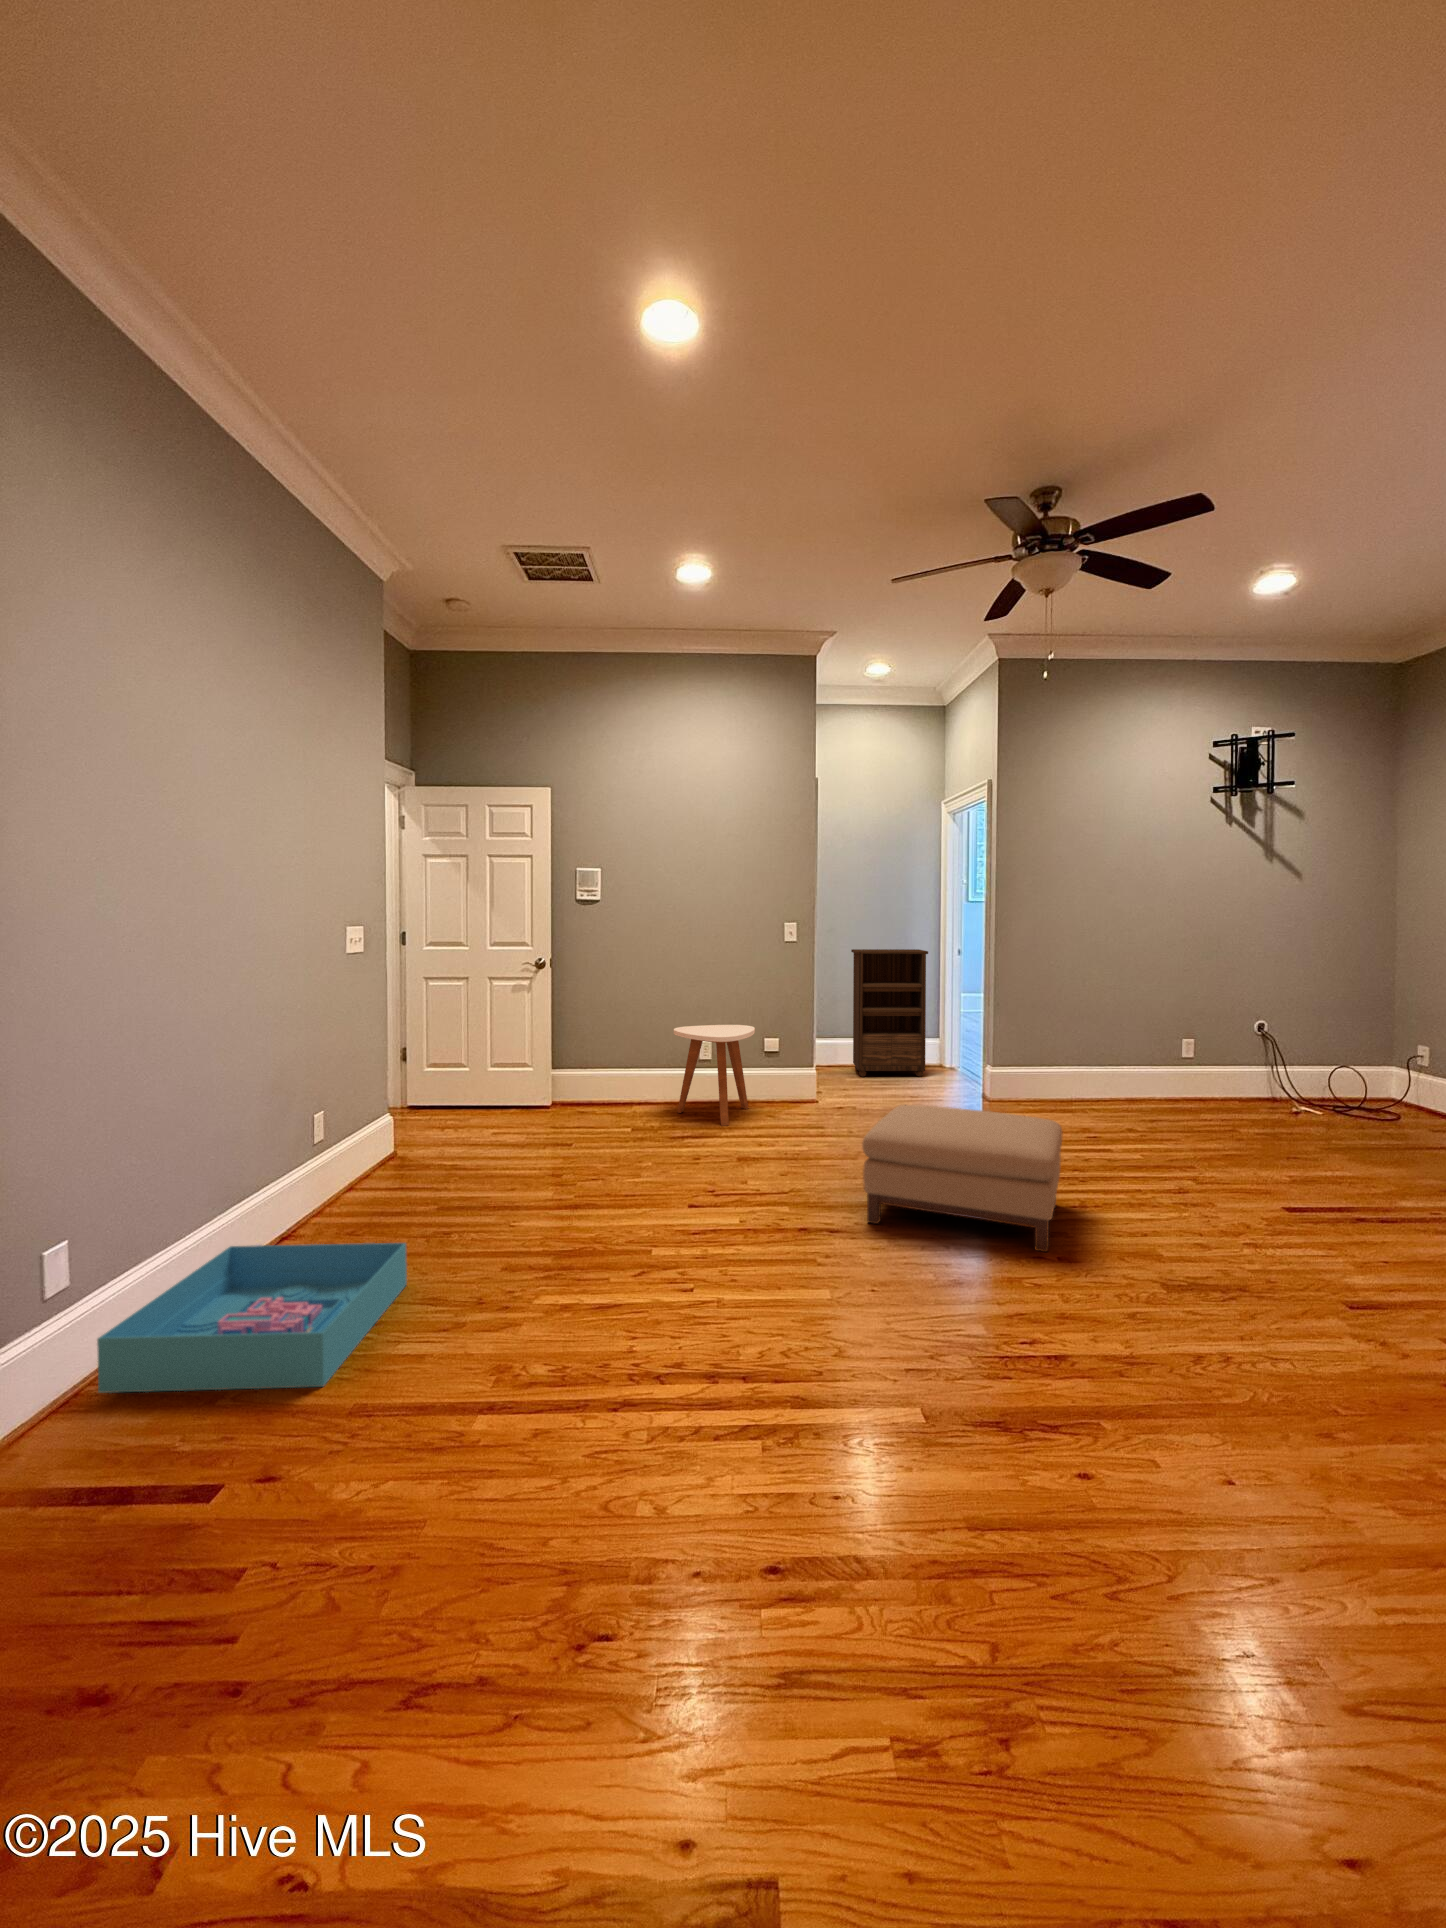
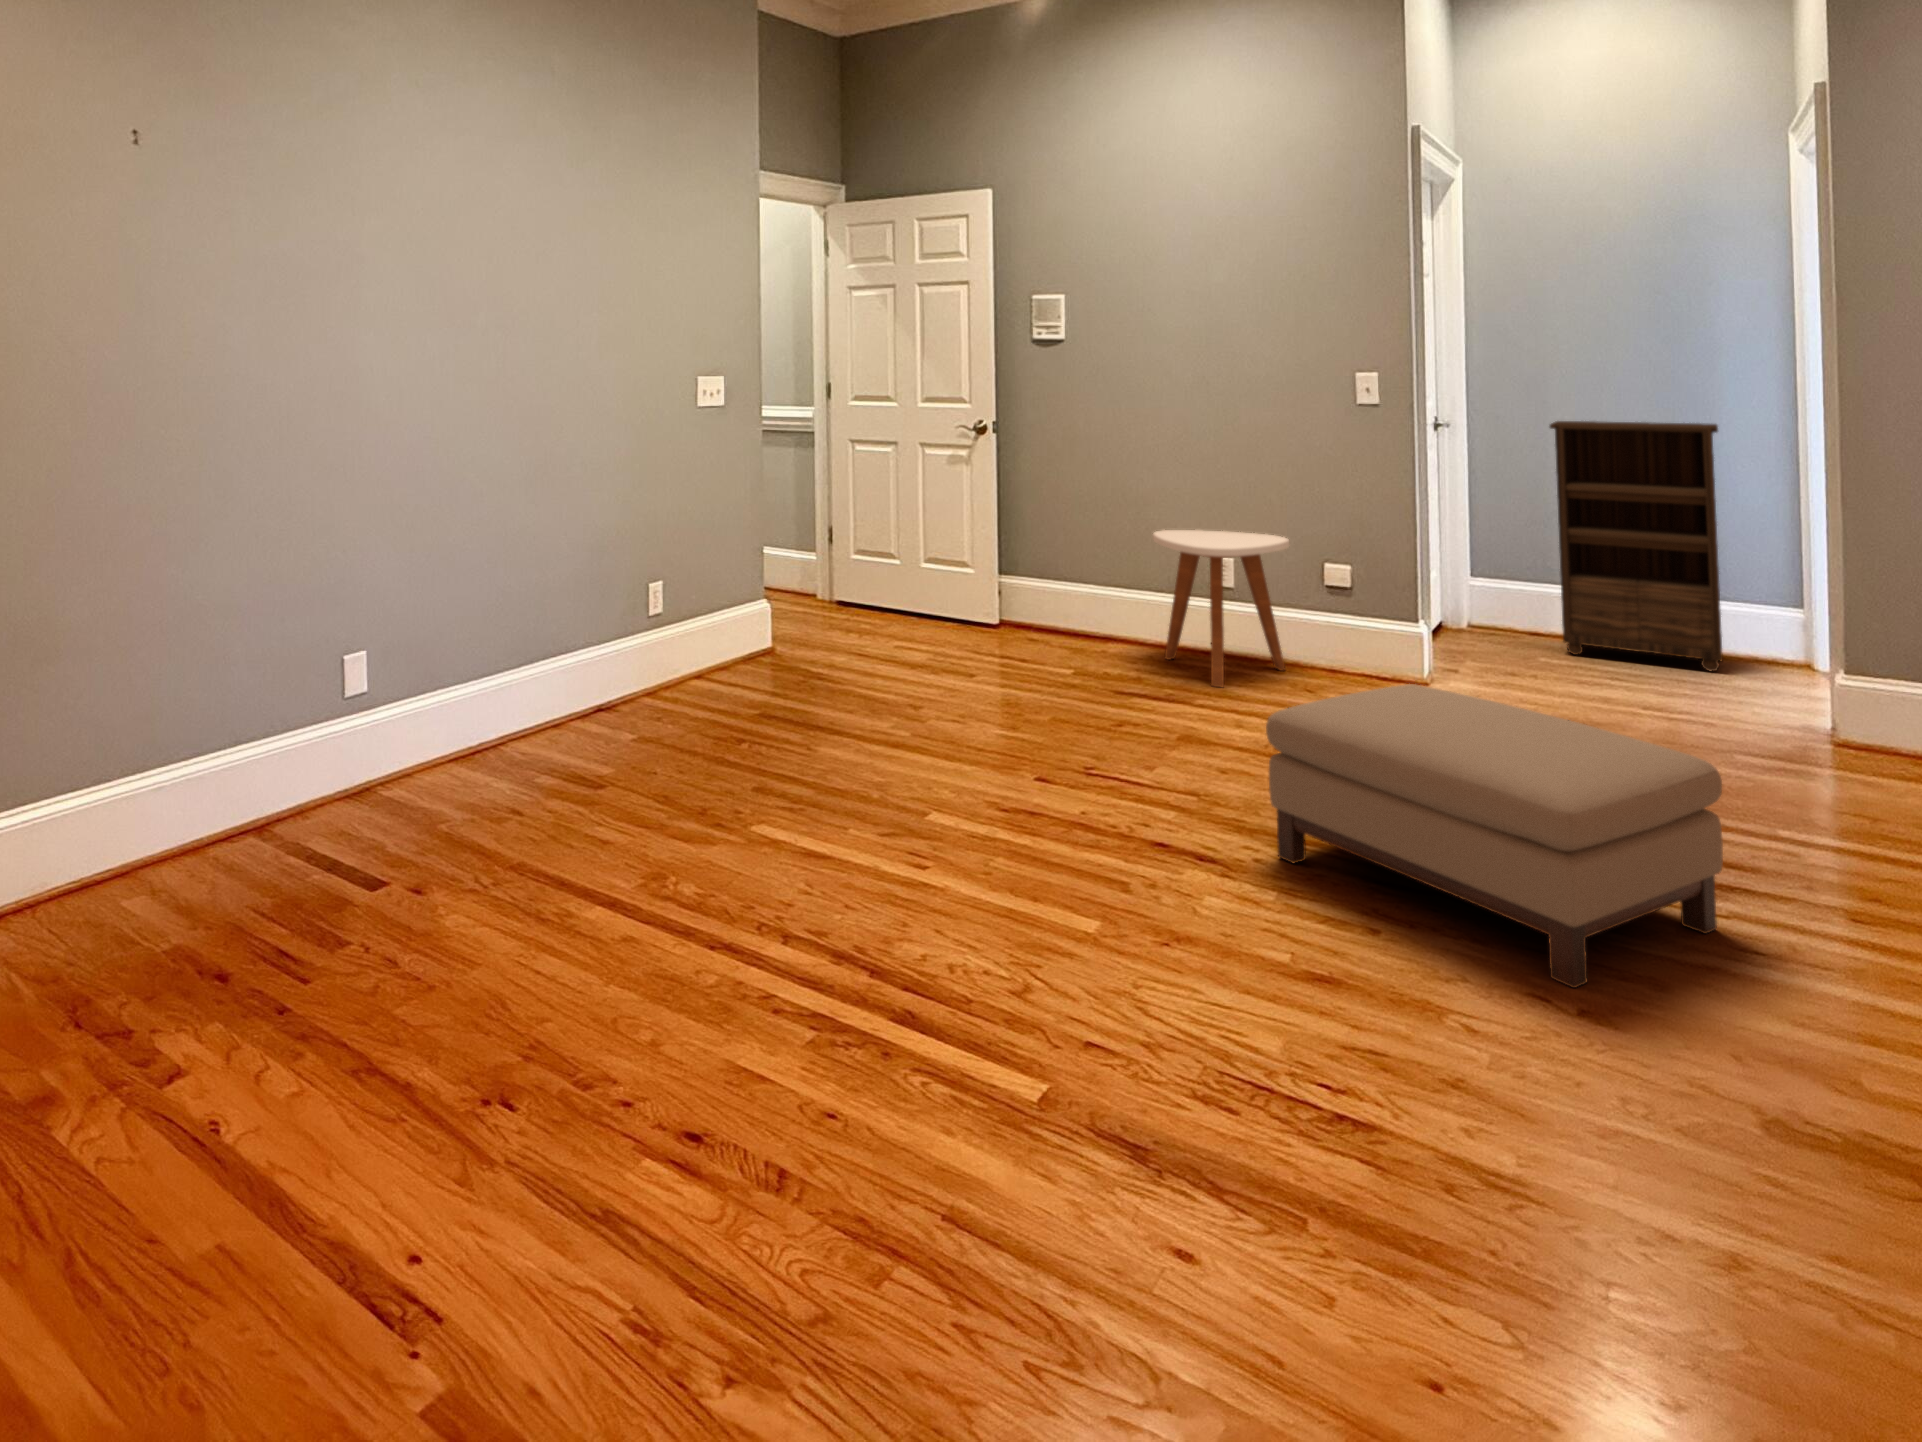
storage bin: present [97,1243,407,1393] -> none [386,696,661,837]

